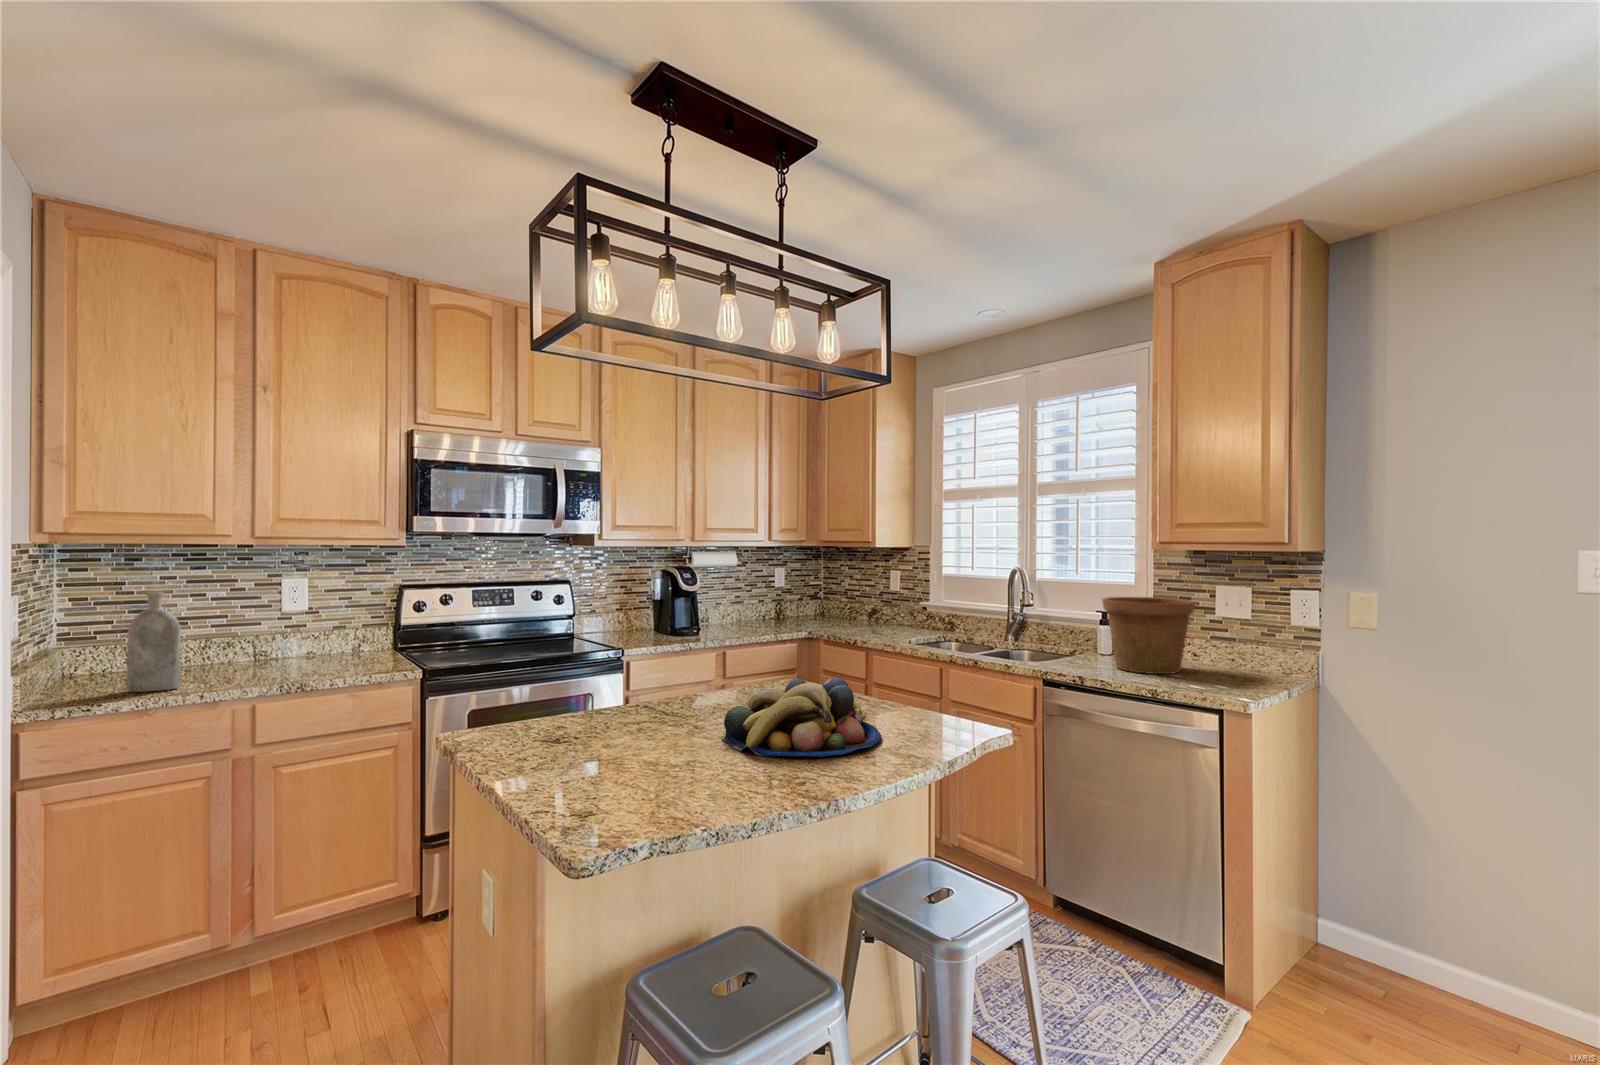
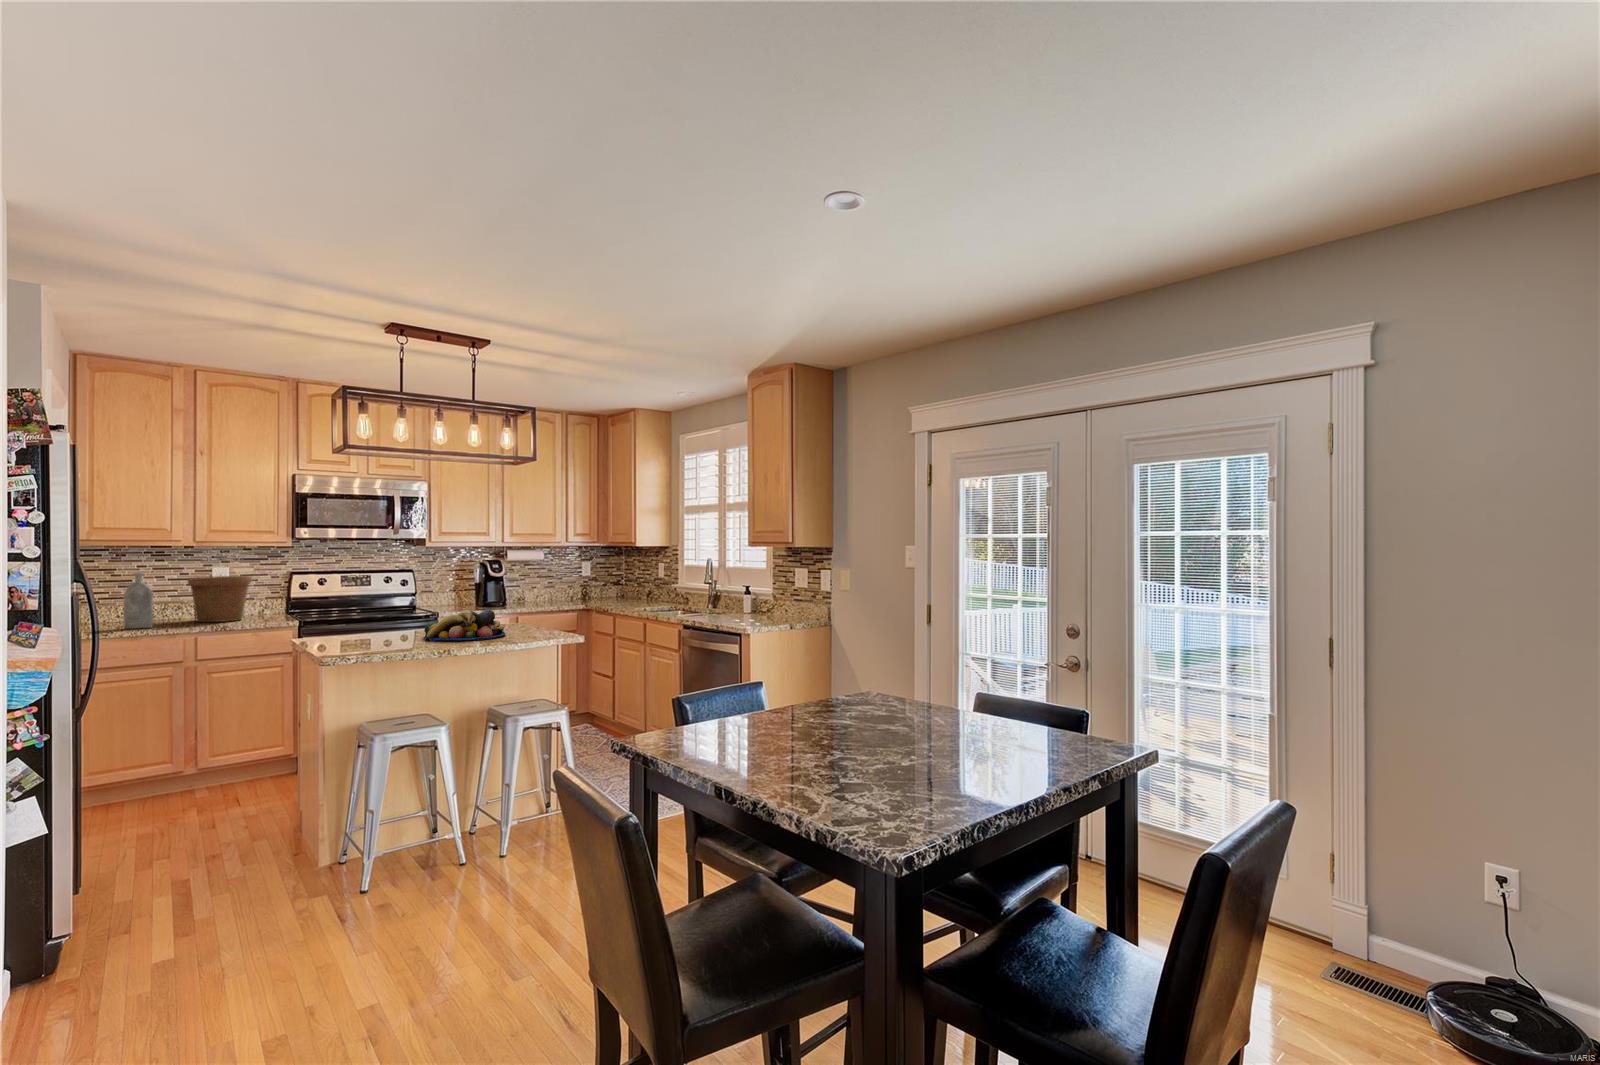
flower pot: present [1102,597,1195,674] -> present [187,576,252,622]

